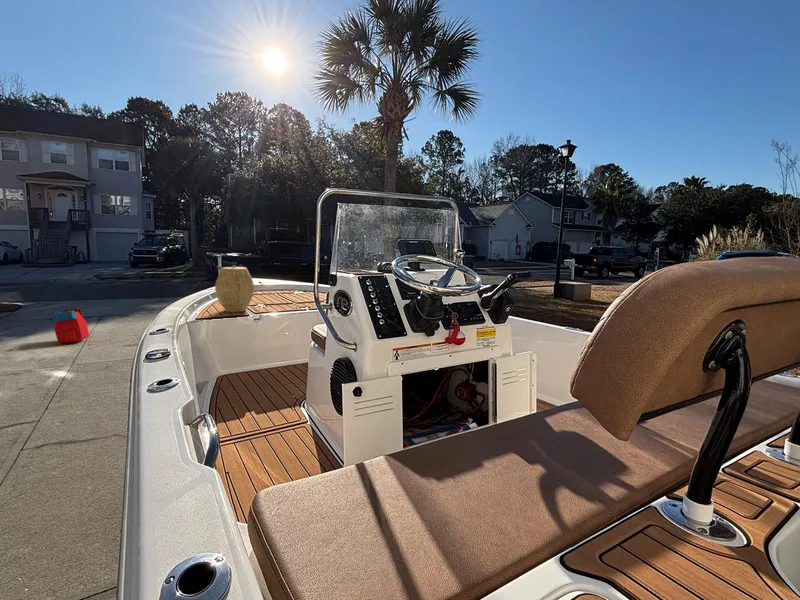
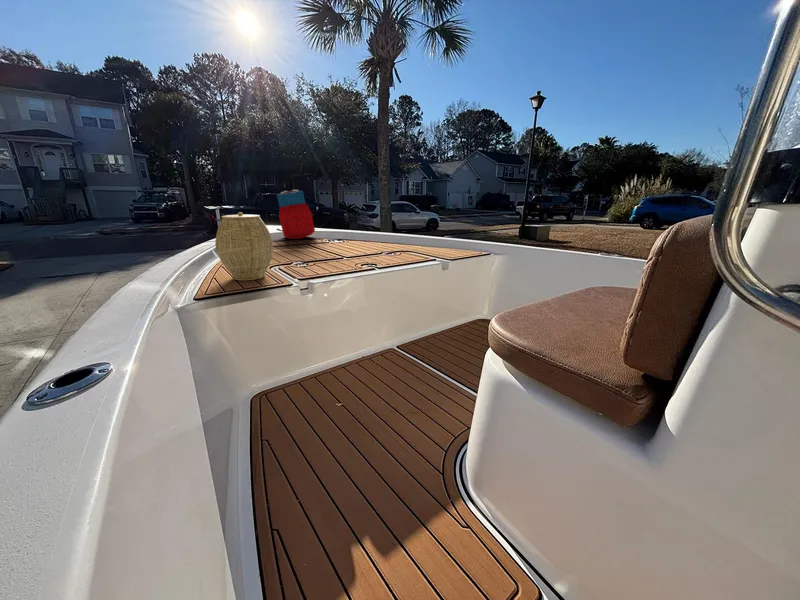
backpack: present [52,307,89,343] -> present [277,190,315,239]

